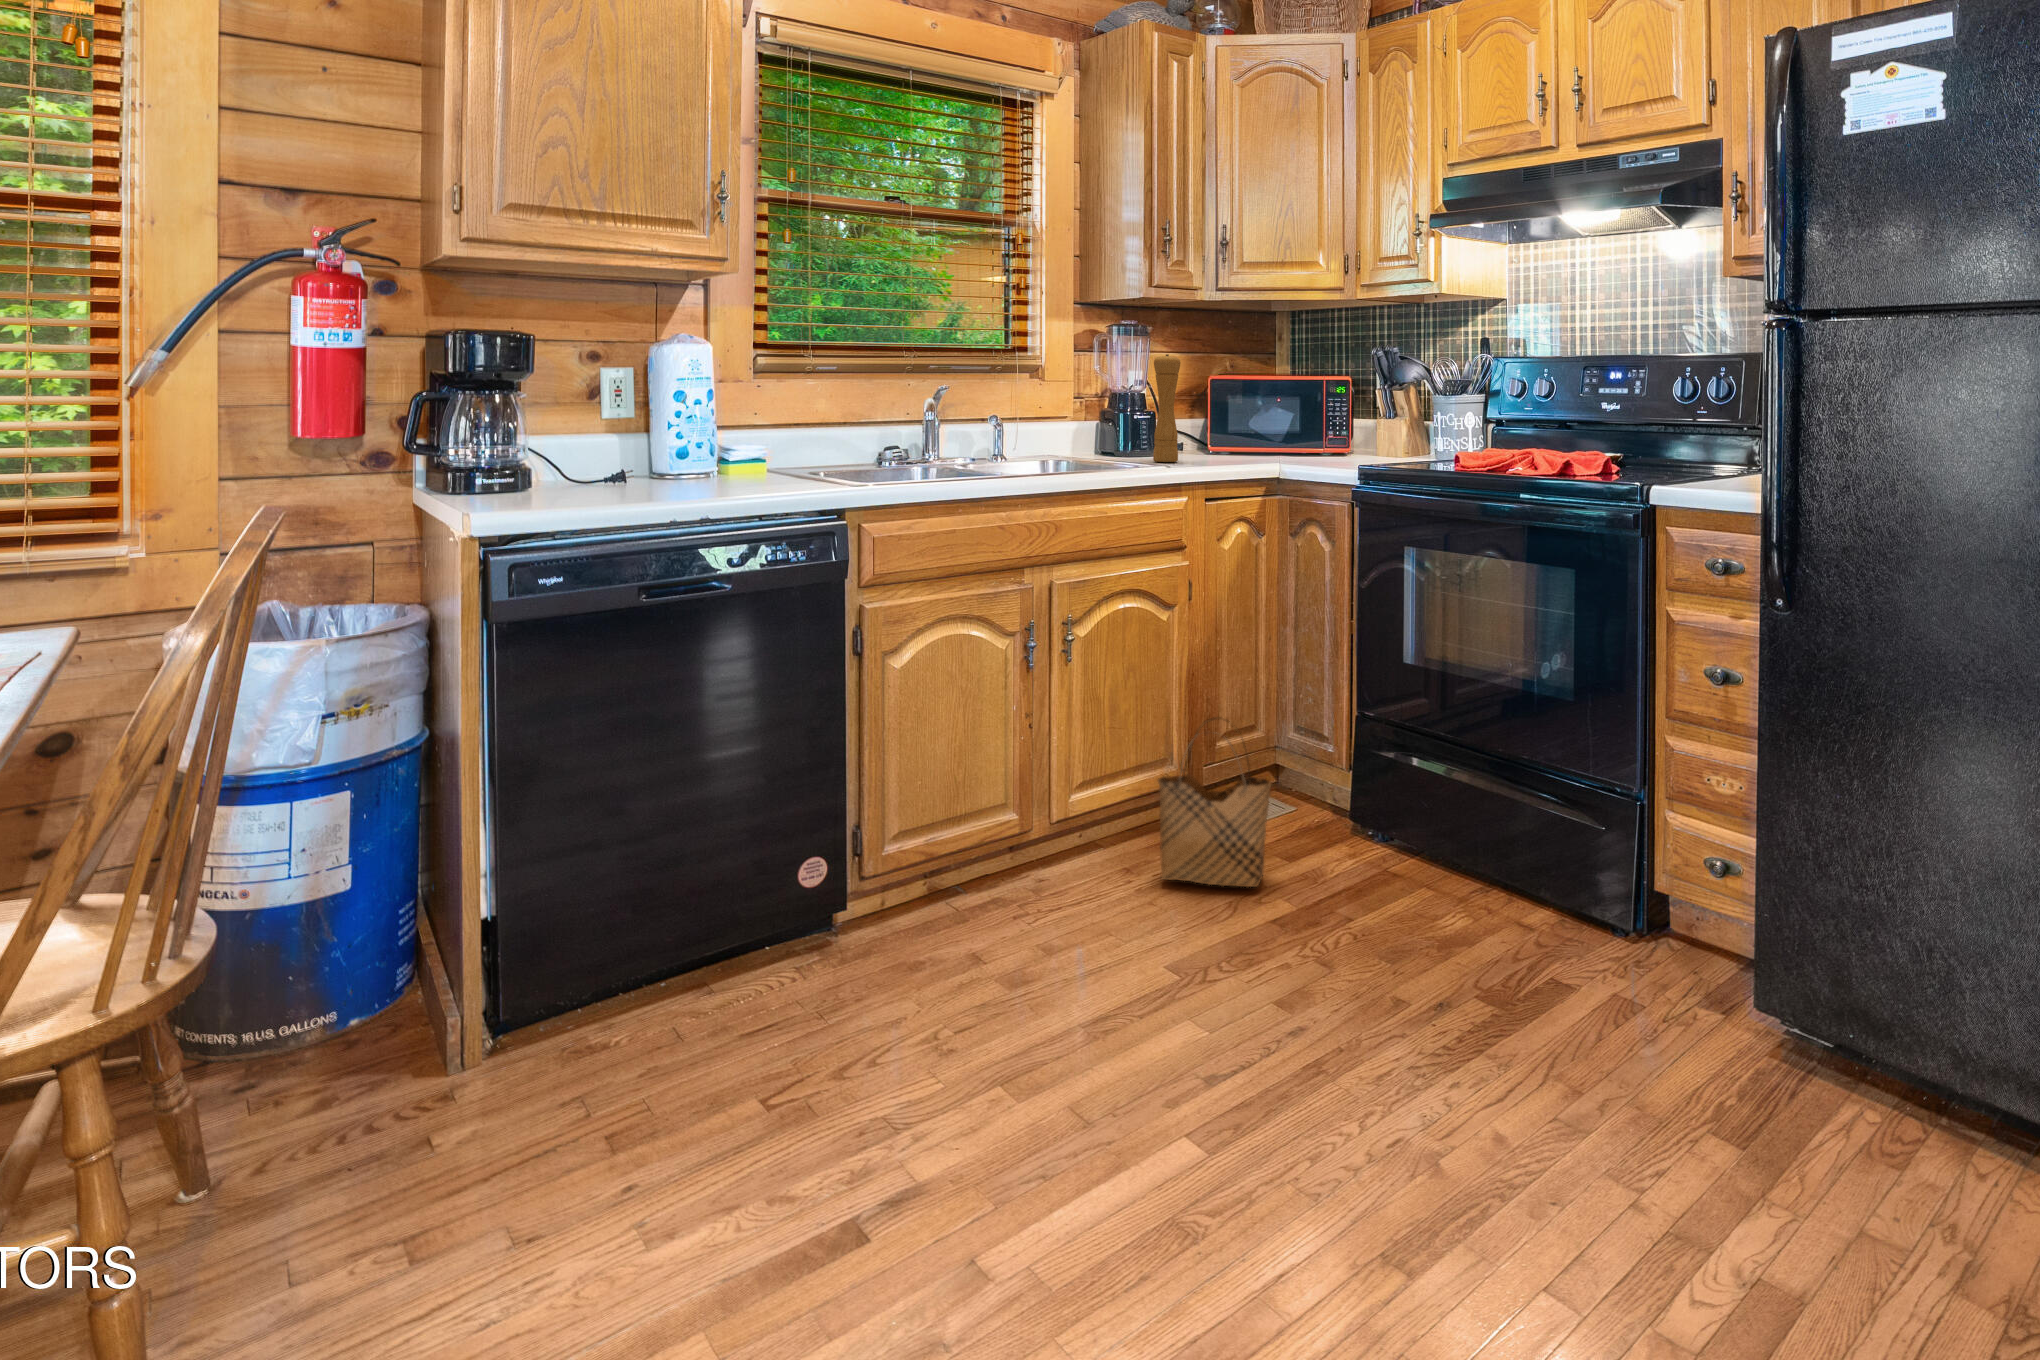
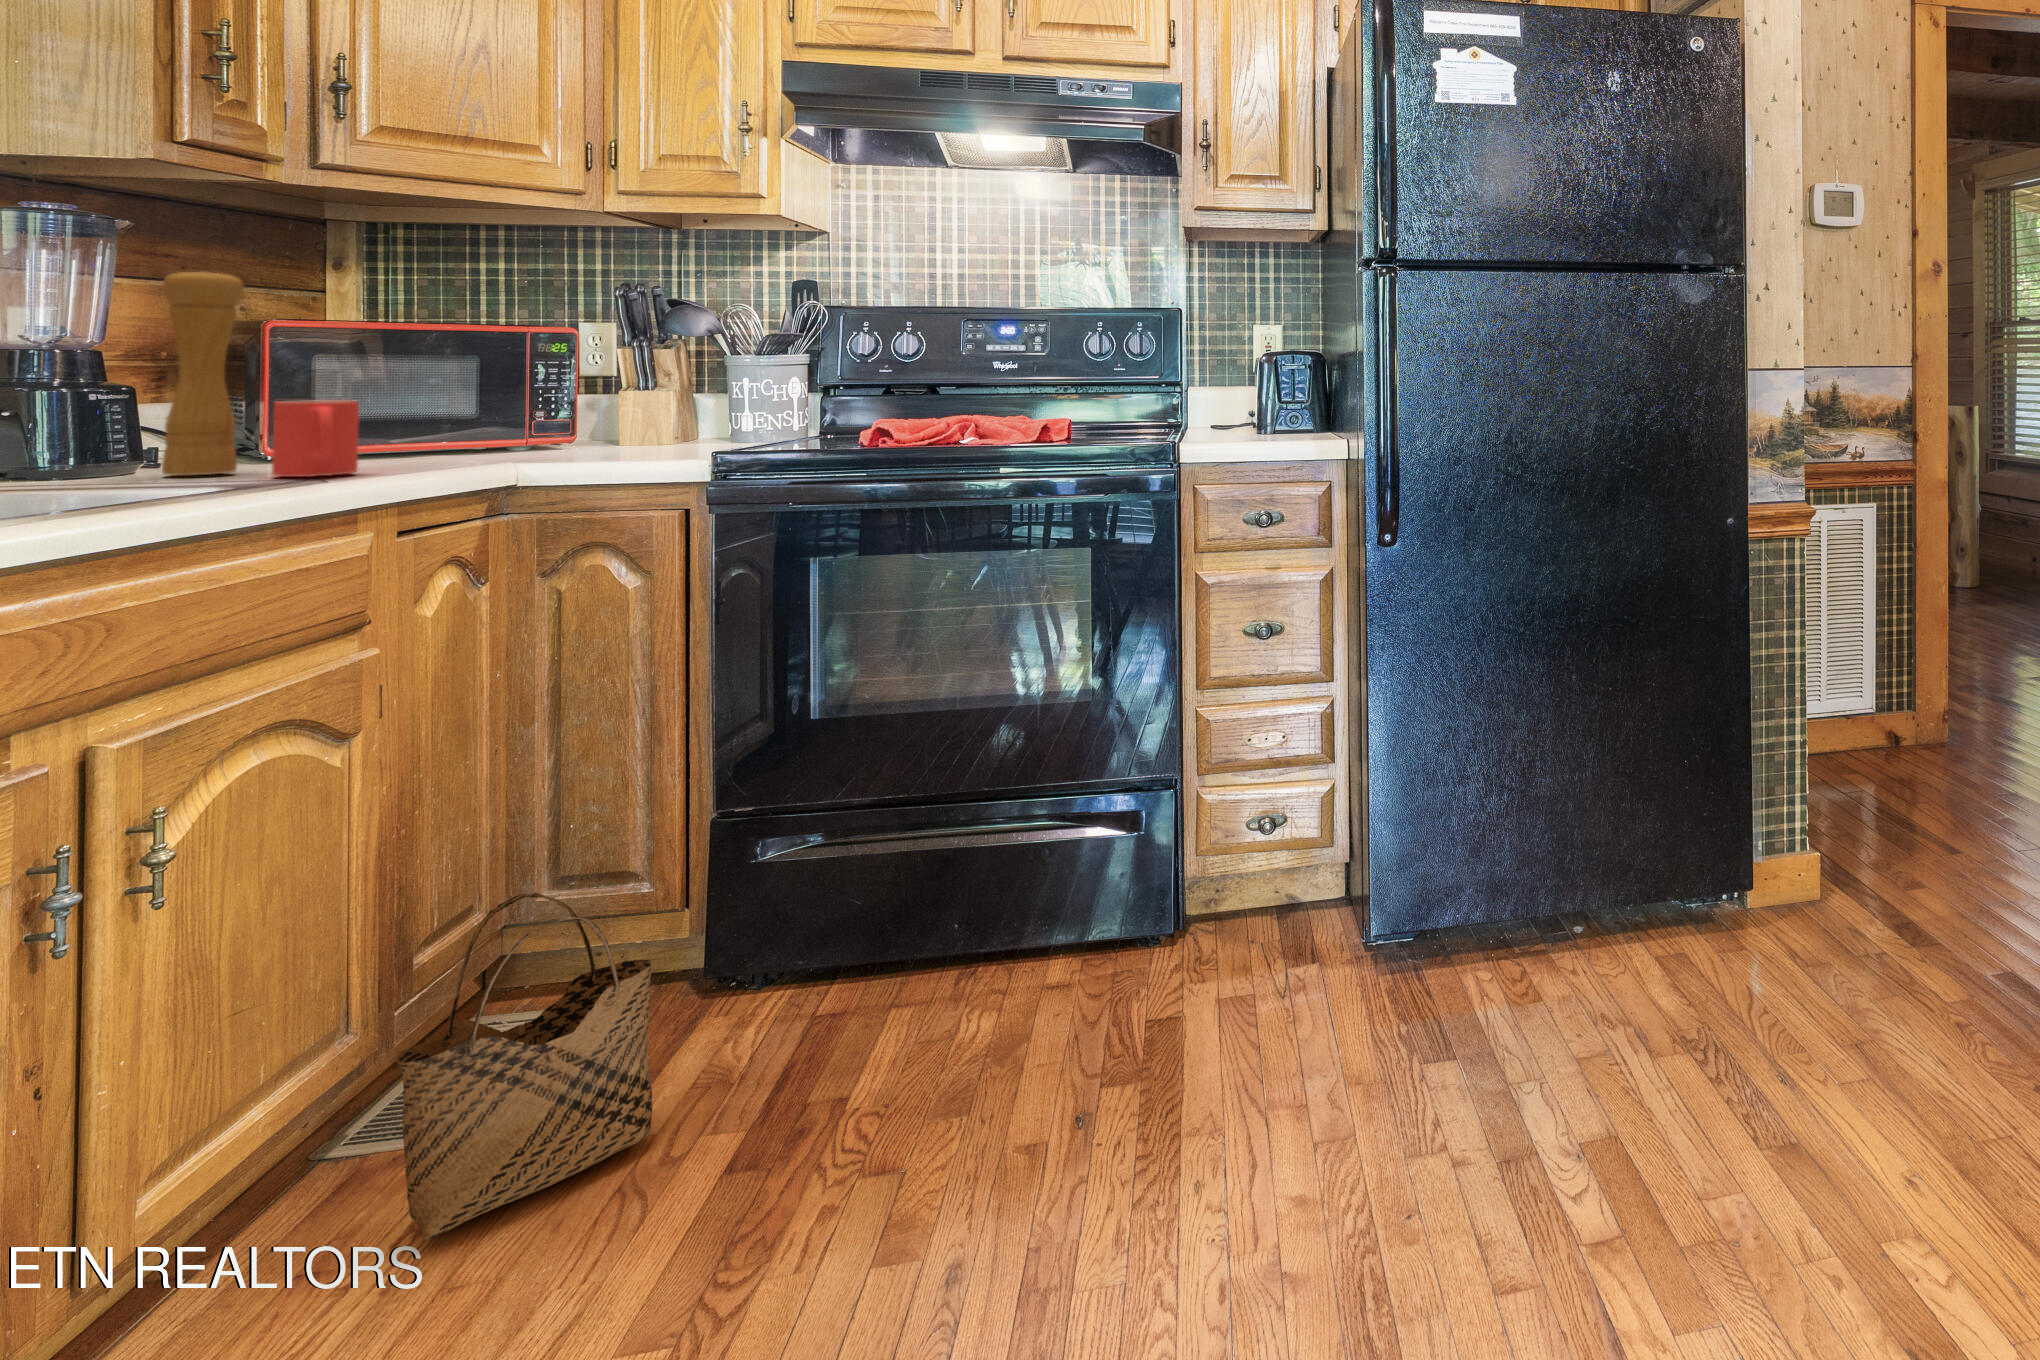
mug: none [1180,425,1212,467] -> present [272,400,359,477]

